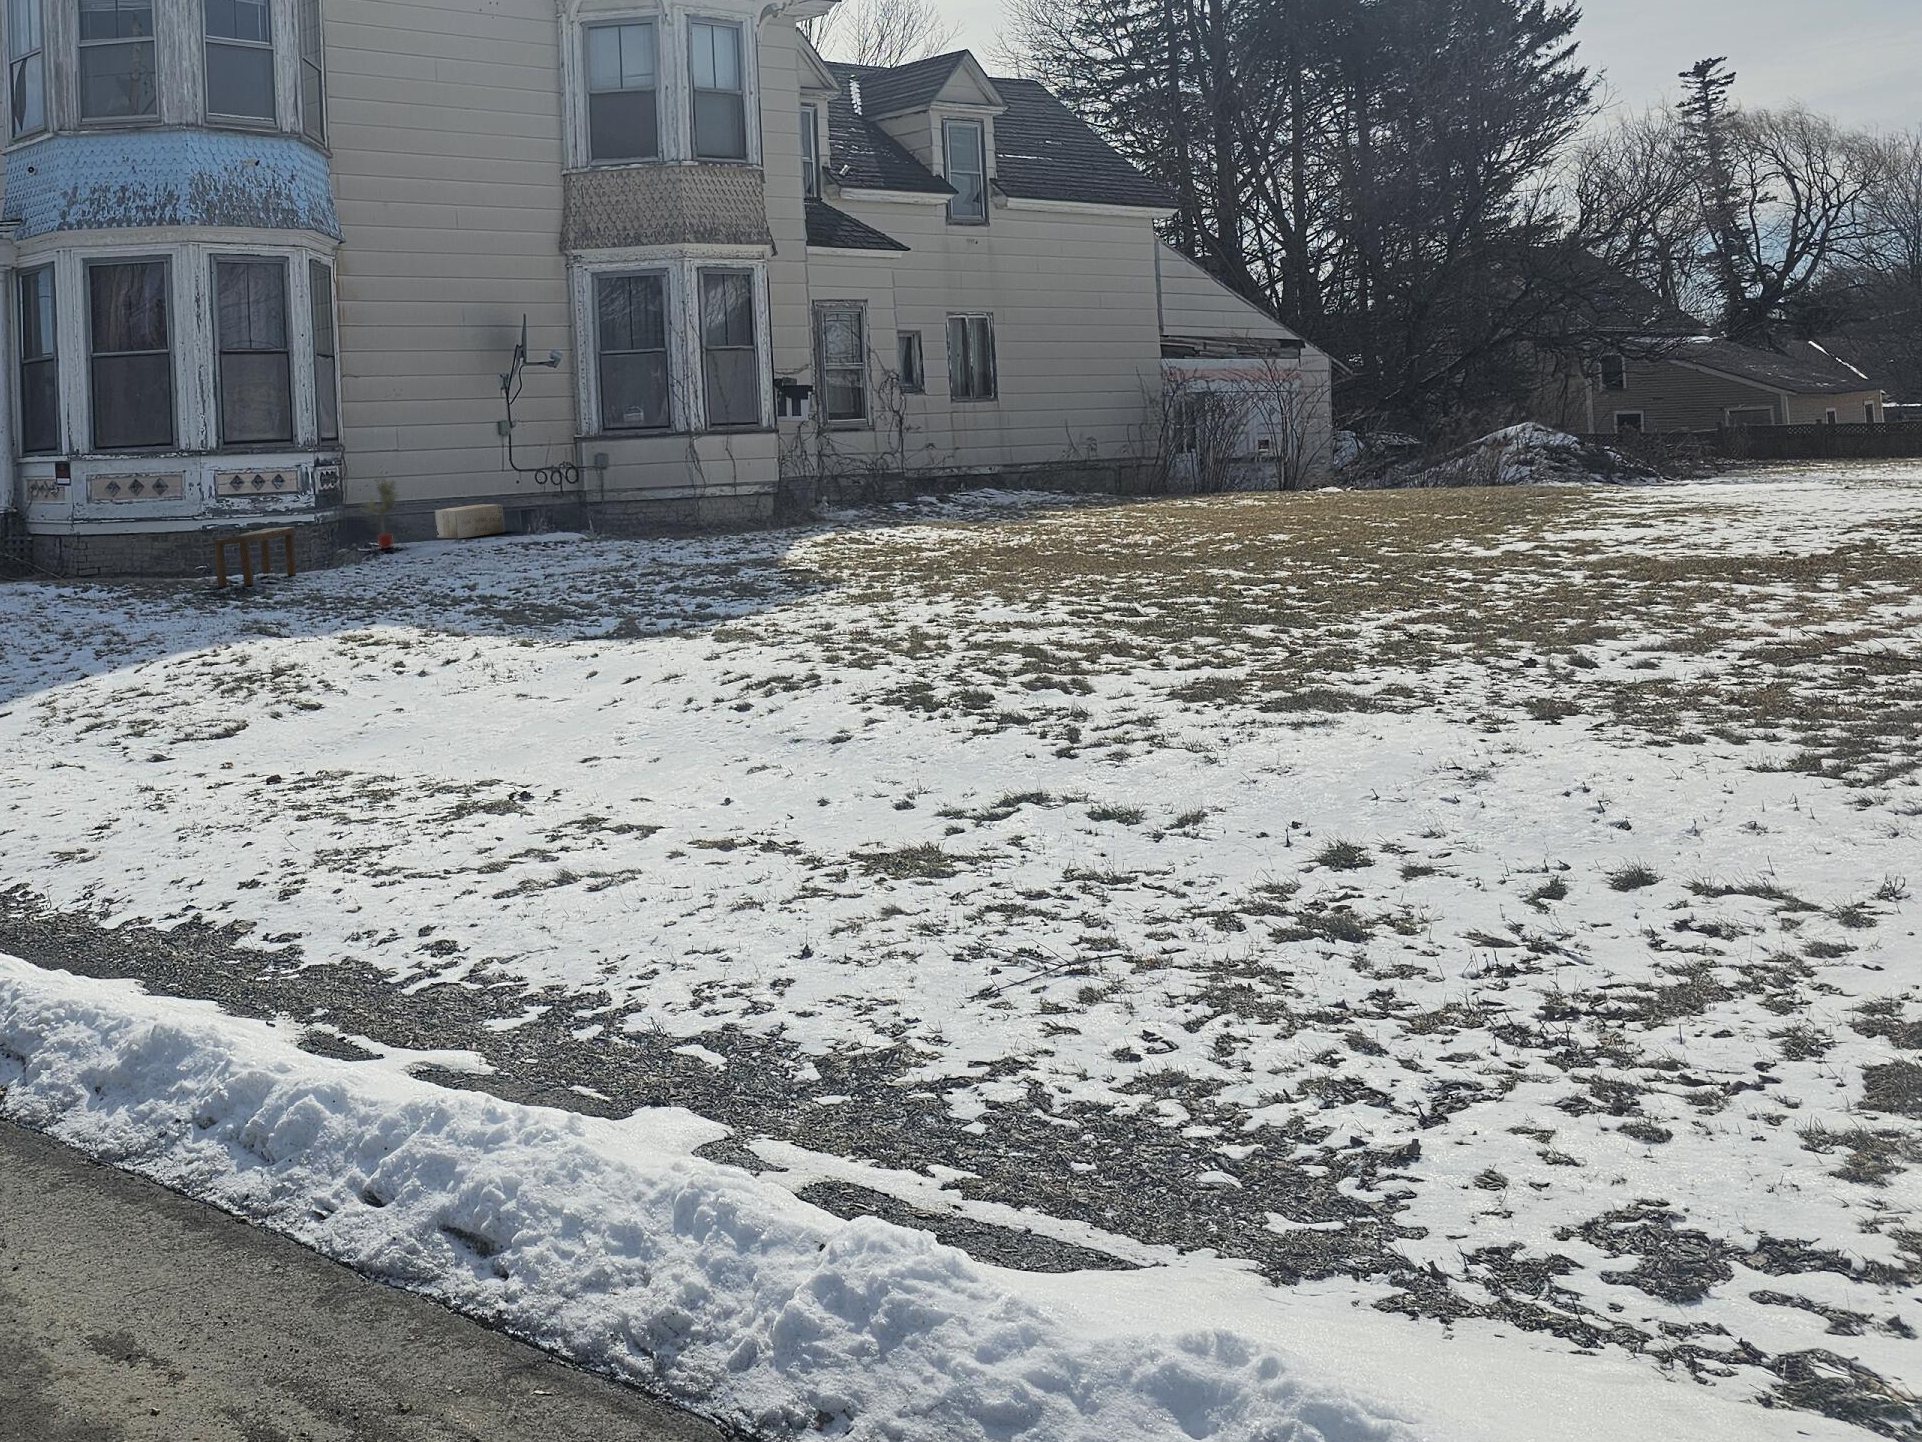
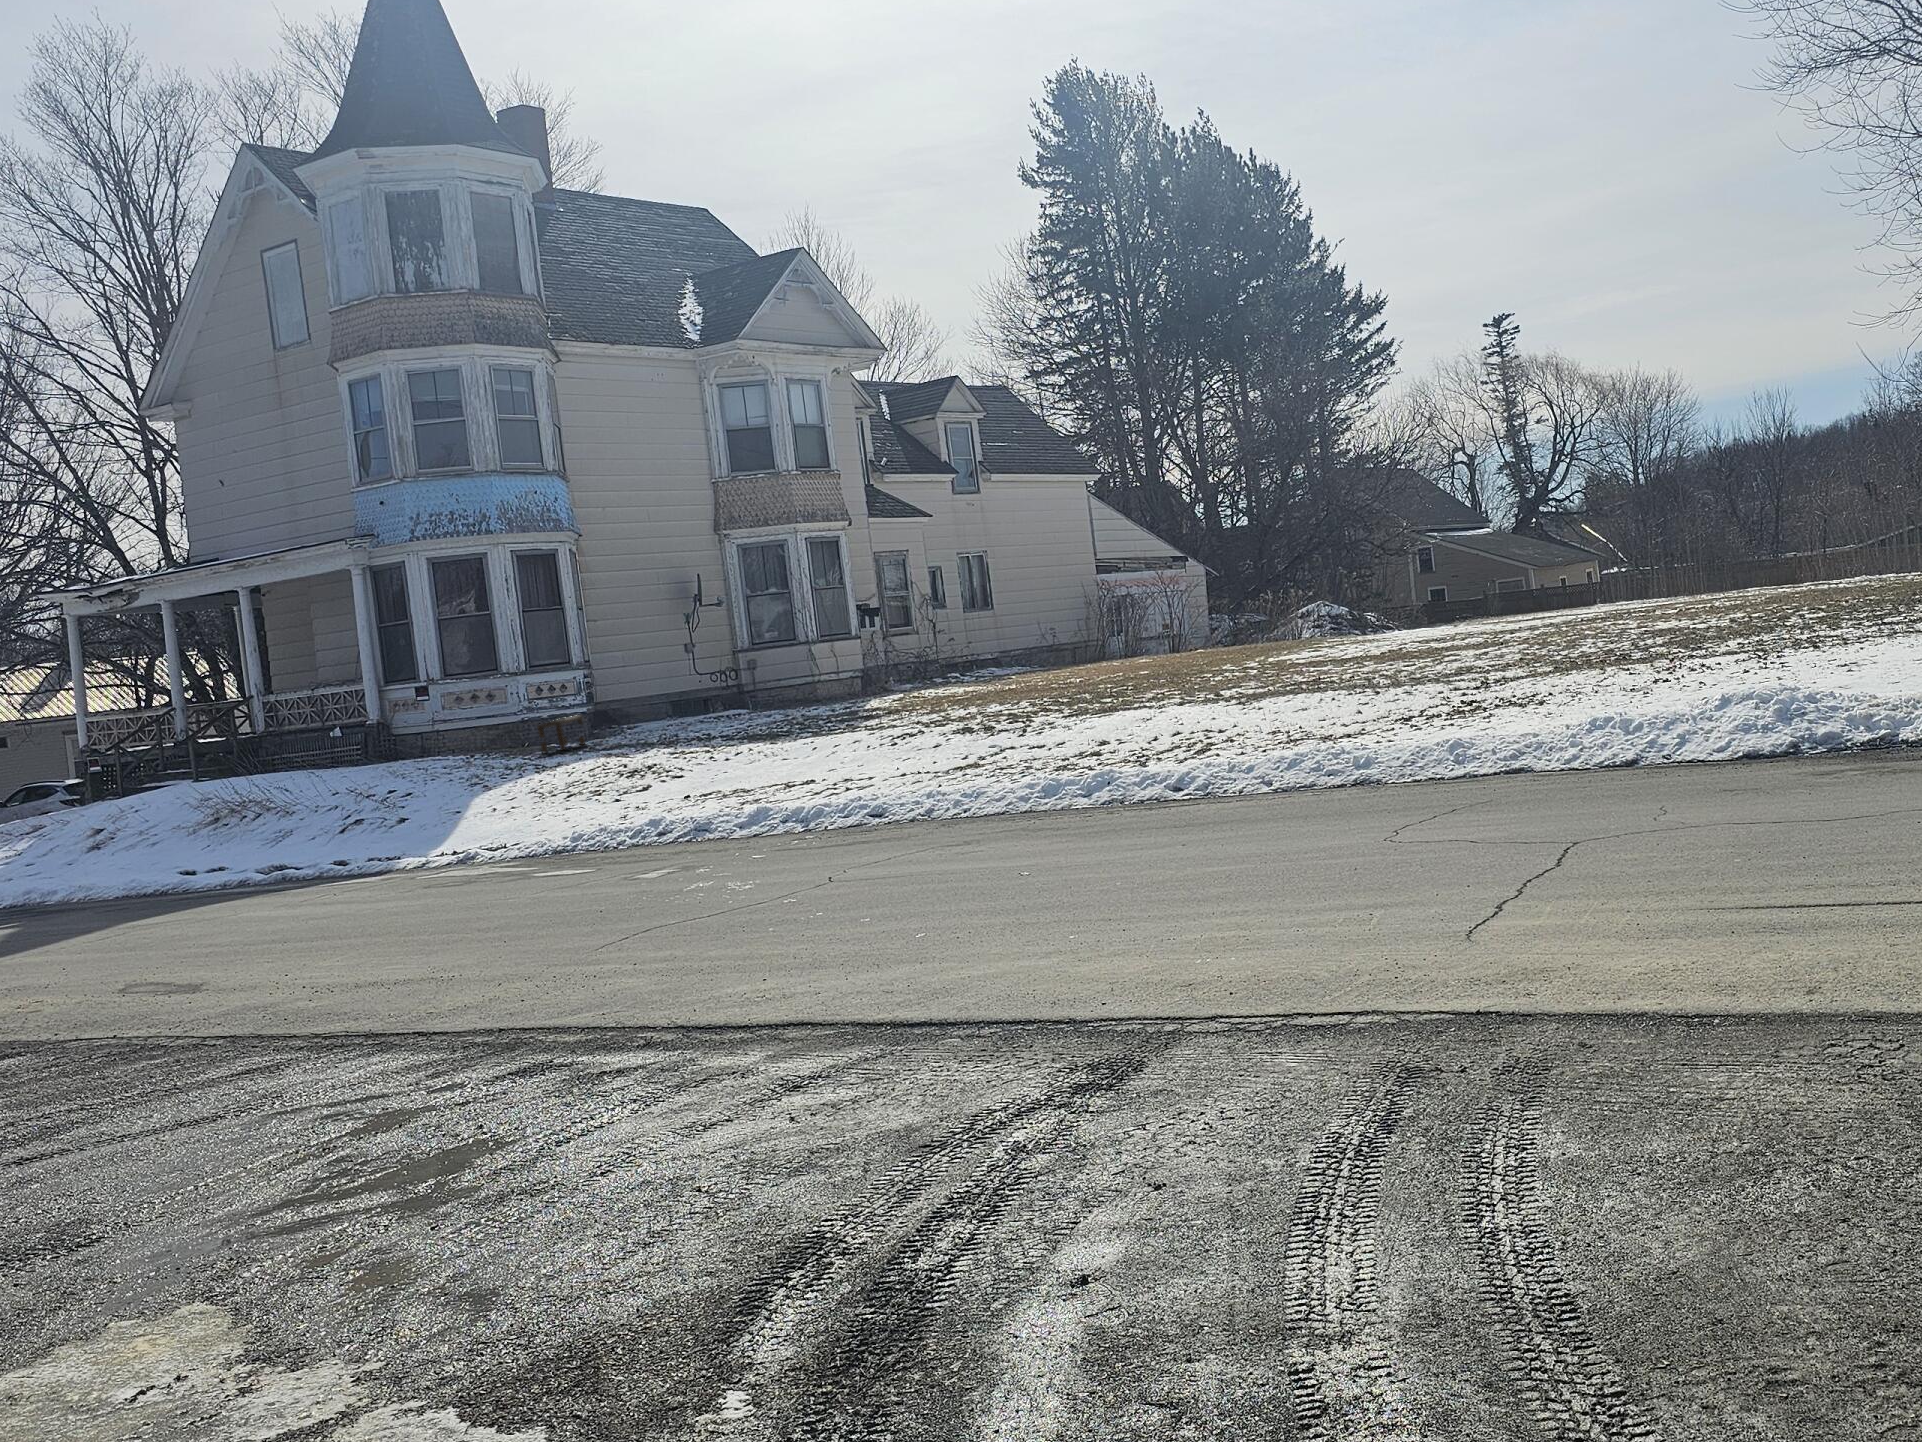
potted tree: present [362,477,398,549] -> none [605,682,630,730]
cardboard box: present [435,504,505,539] -> none [649,697,697,722]

